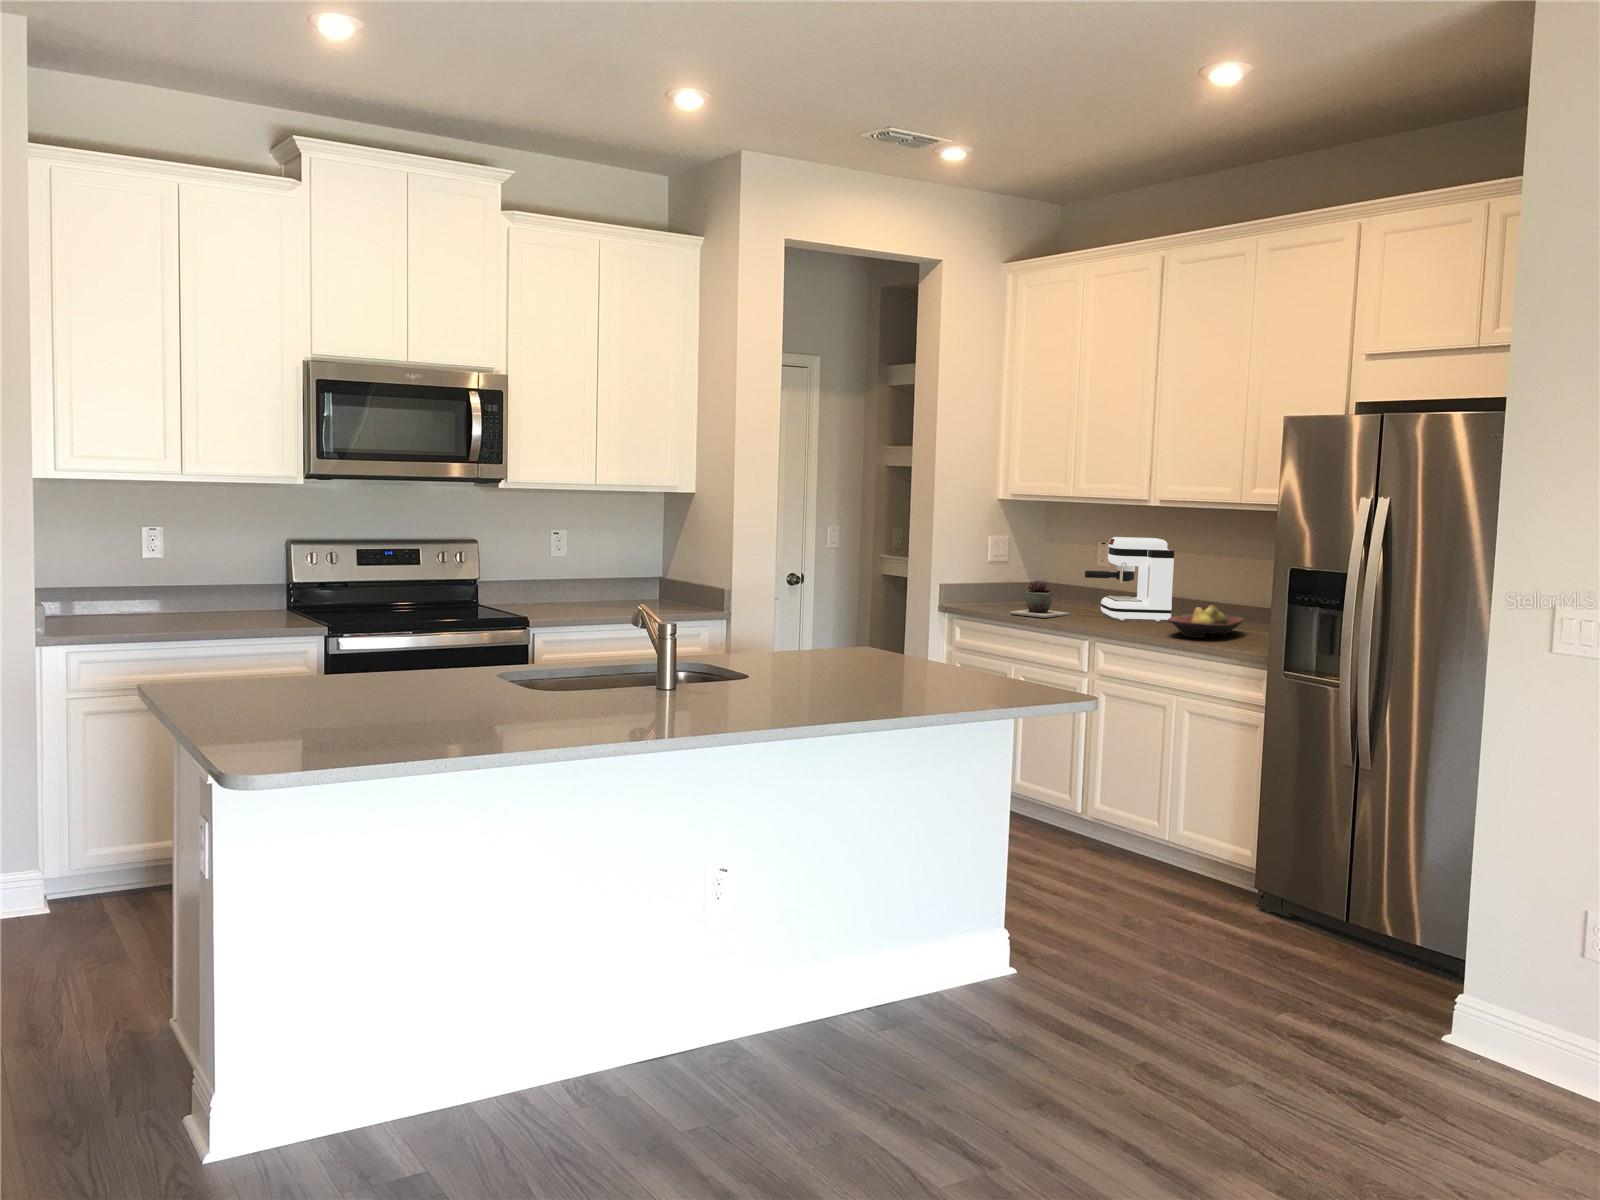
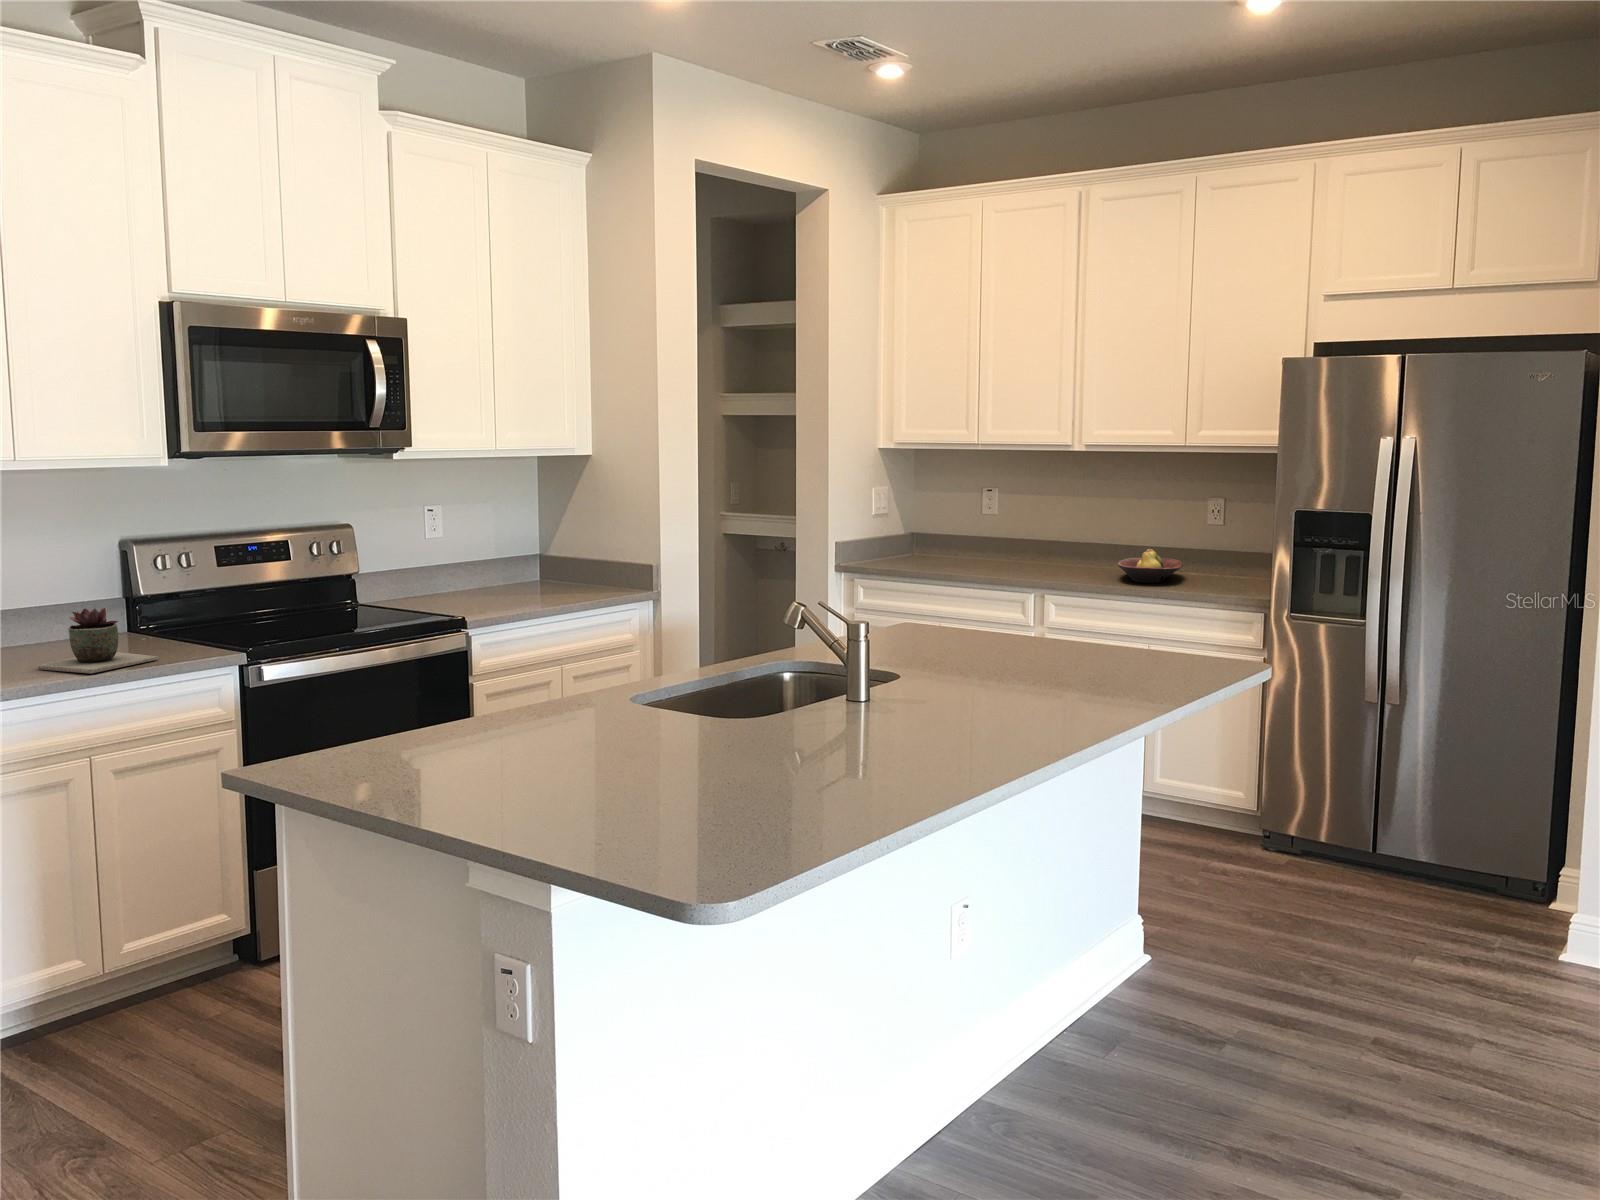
coffee maker: present [1085,537,1174,621] -> none [1000,483,1093,570]
succulent plant: present [1010,581,1070,618] -> present [37,608,159,673]

